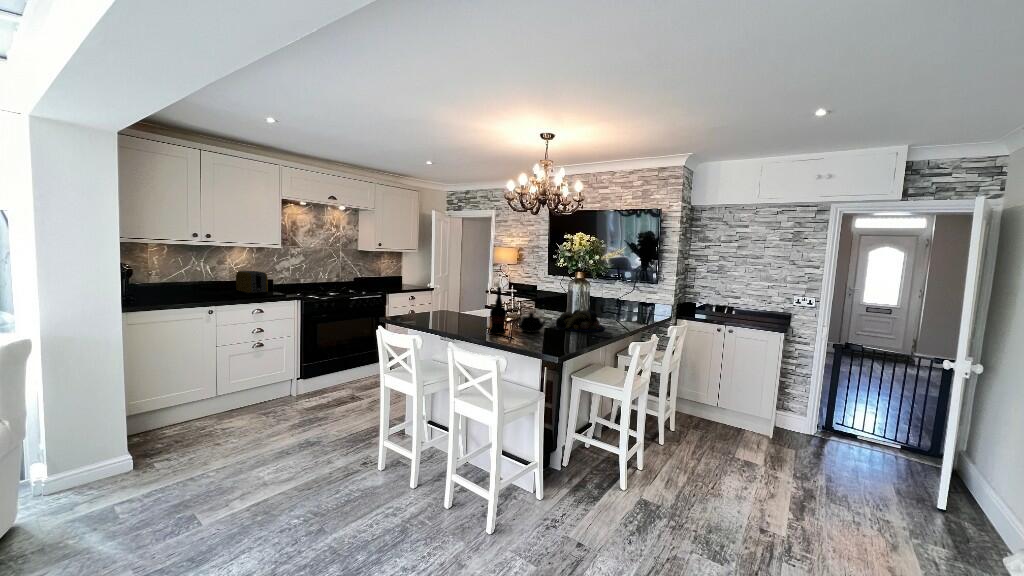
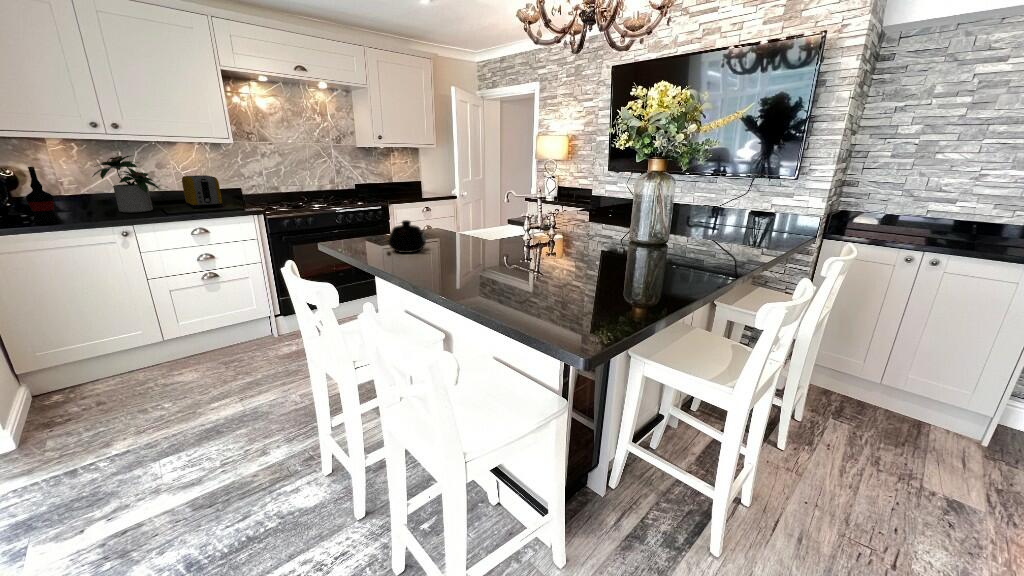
potted plant: none [183,257,229,298] -> present [92,155,159,213]
wine bottle: present [489,287,507,335] -> present [26,167,60,224]
fruit bowl: present [556,310,605,332] -> none [604,227,700,271]
teapot: present [517,312,546,333] -> present [388,220,426,253]

